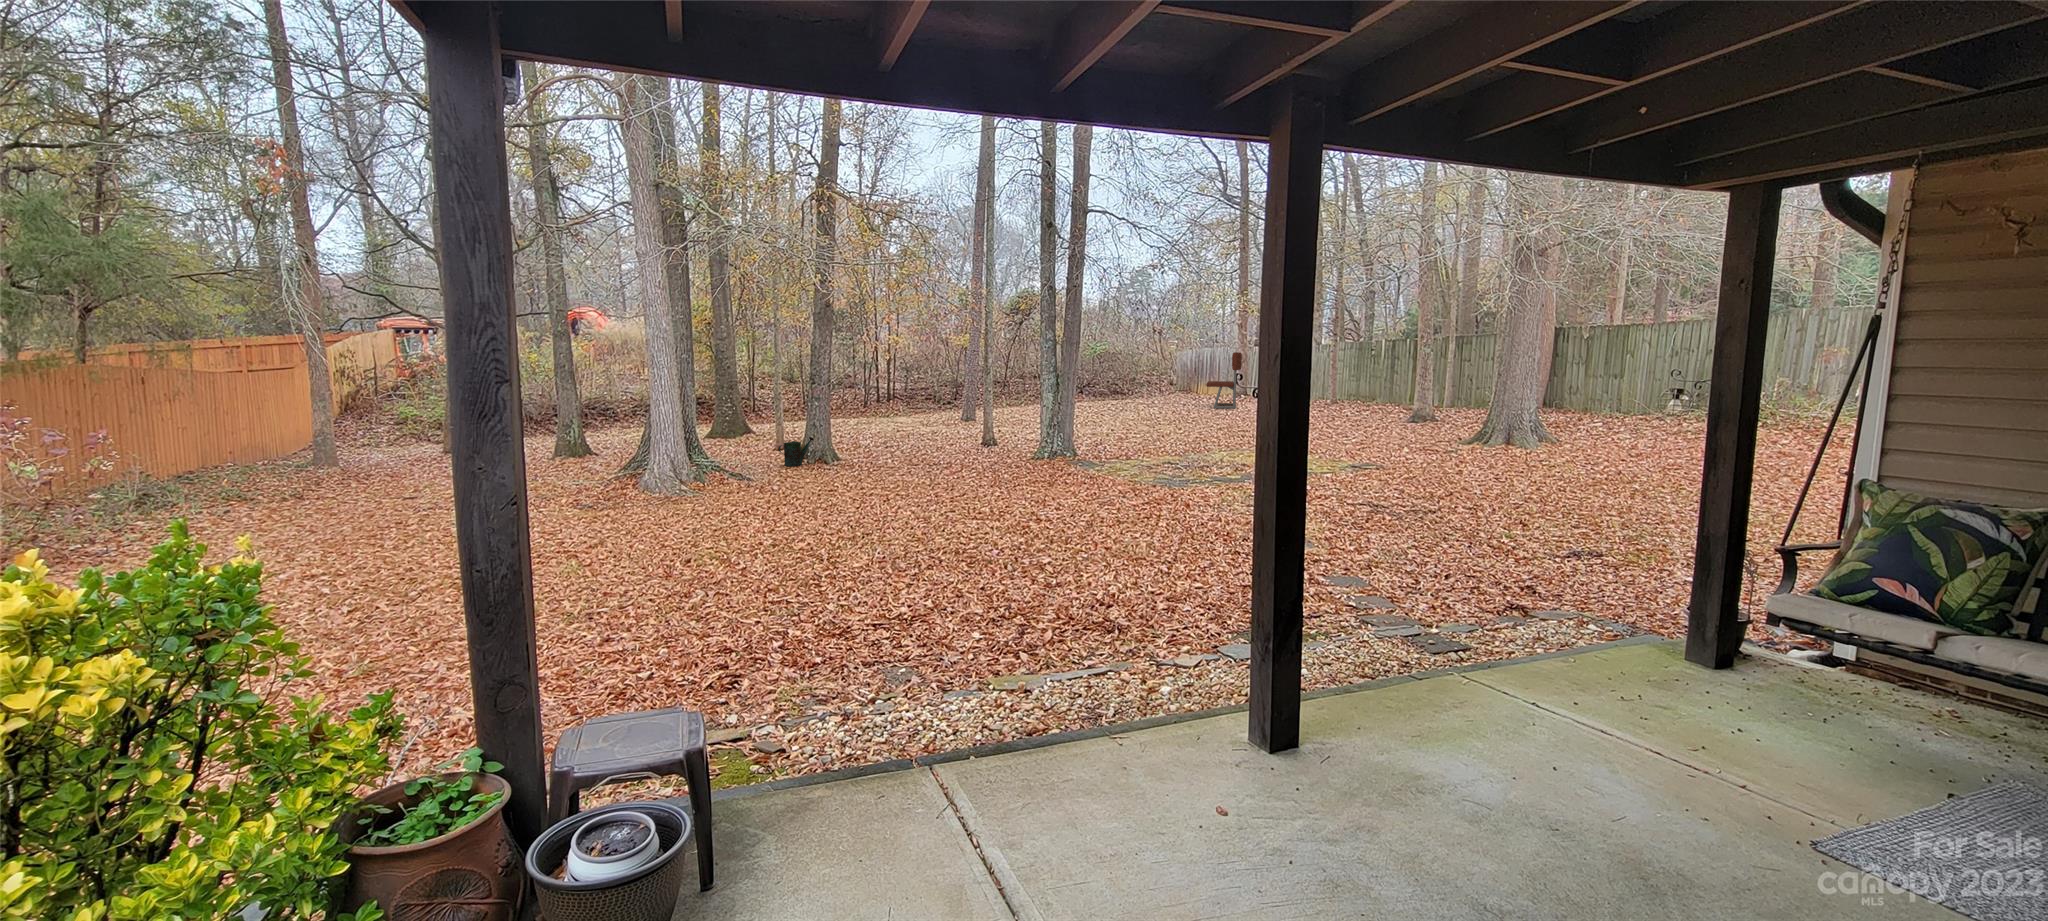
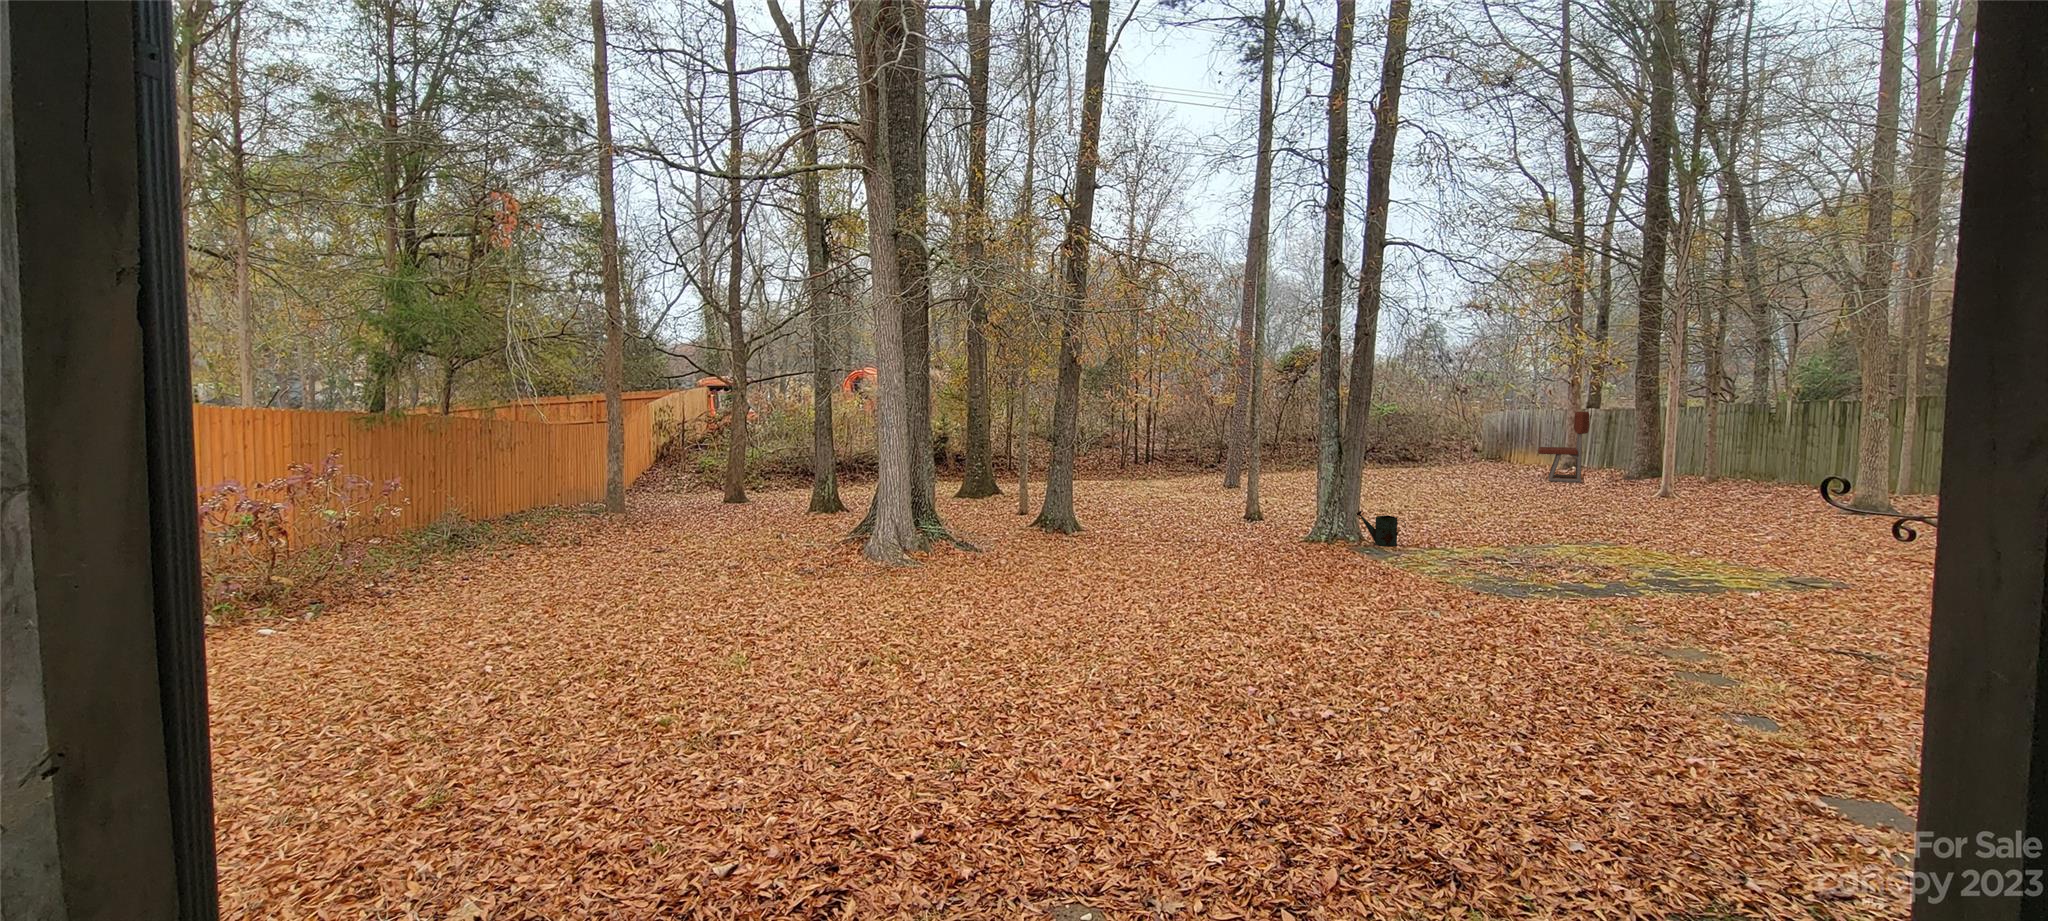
watering can: present [779,437,814,466] -> present [1357,511,1406,546]

